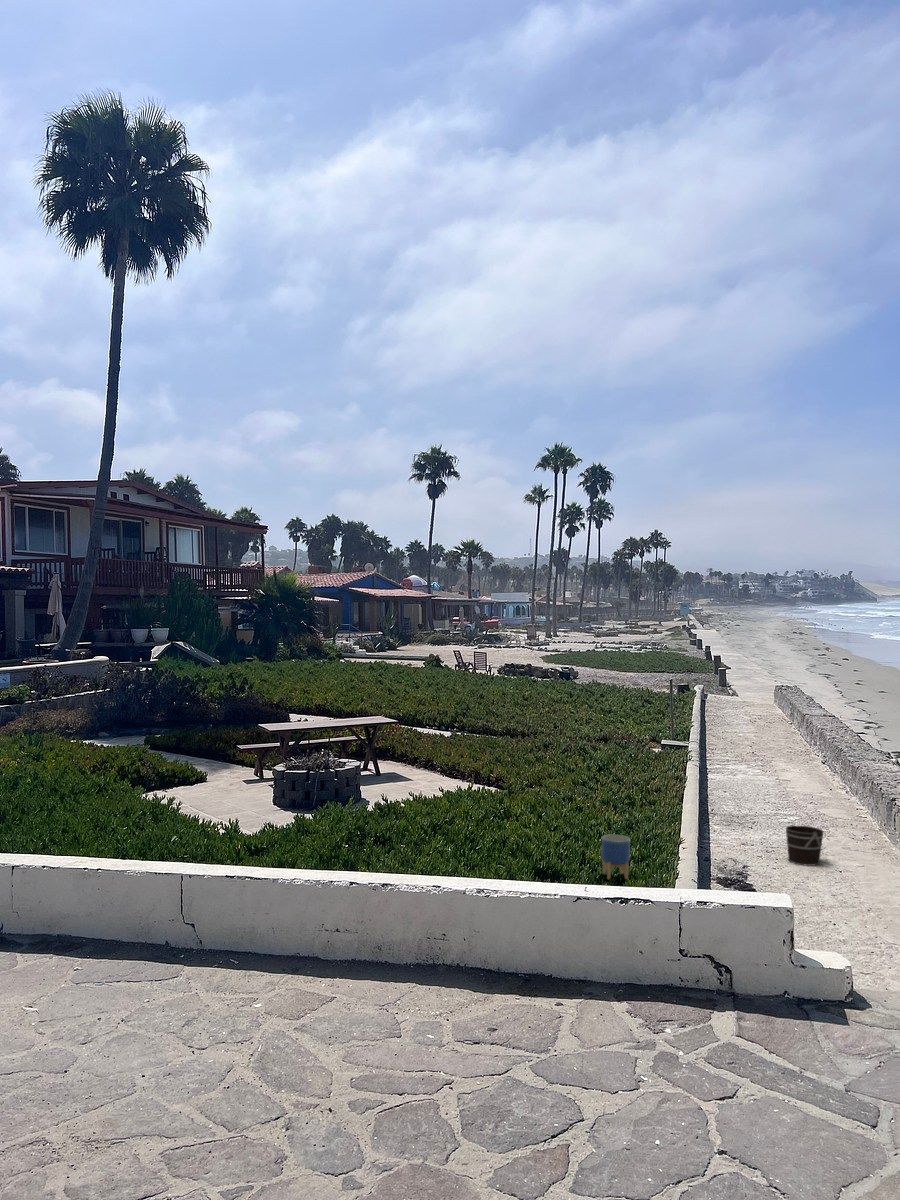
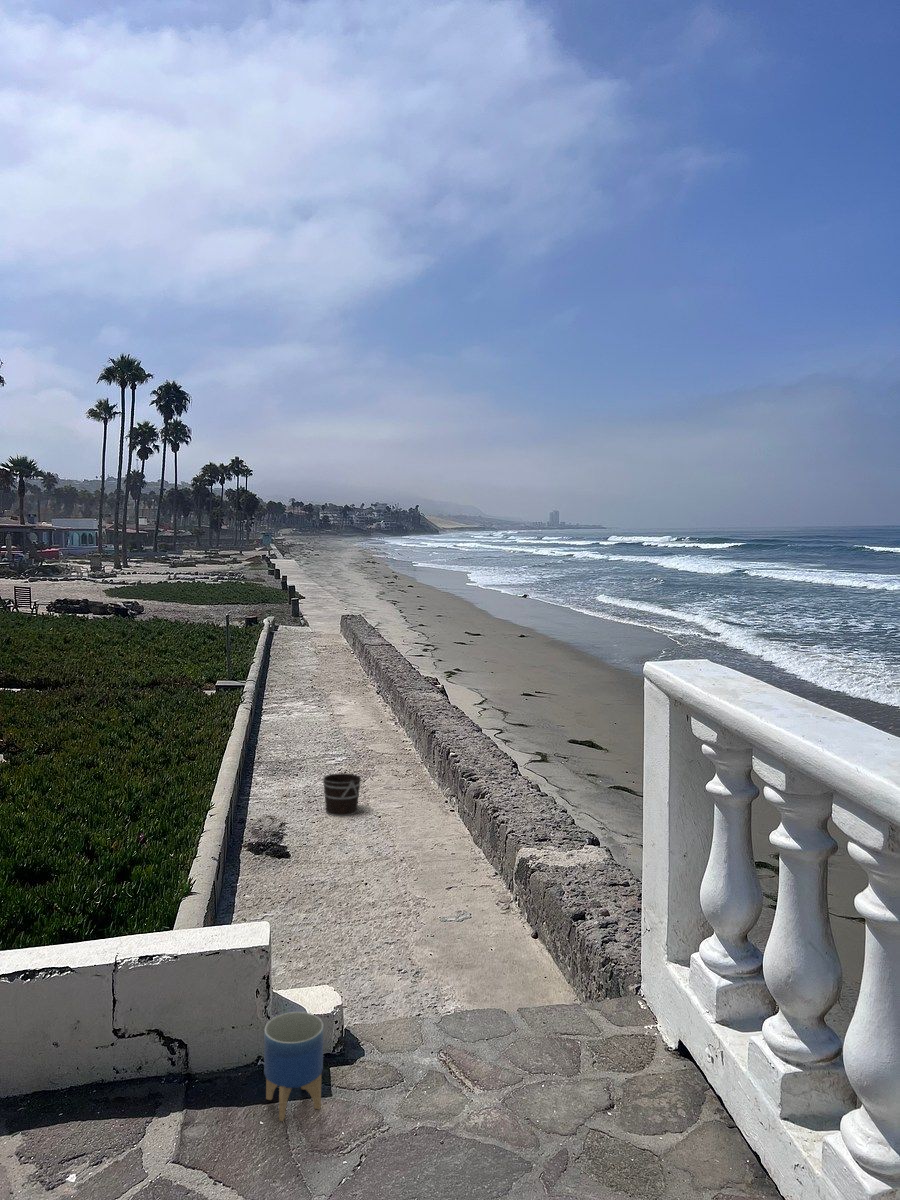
planter: present [601,835,630,879] -> present [264,1012,324,1121]

